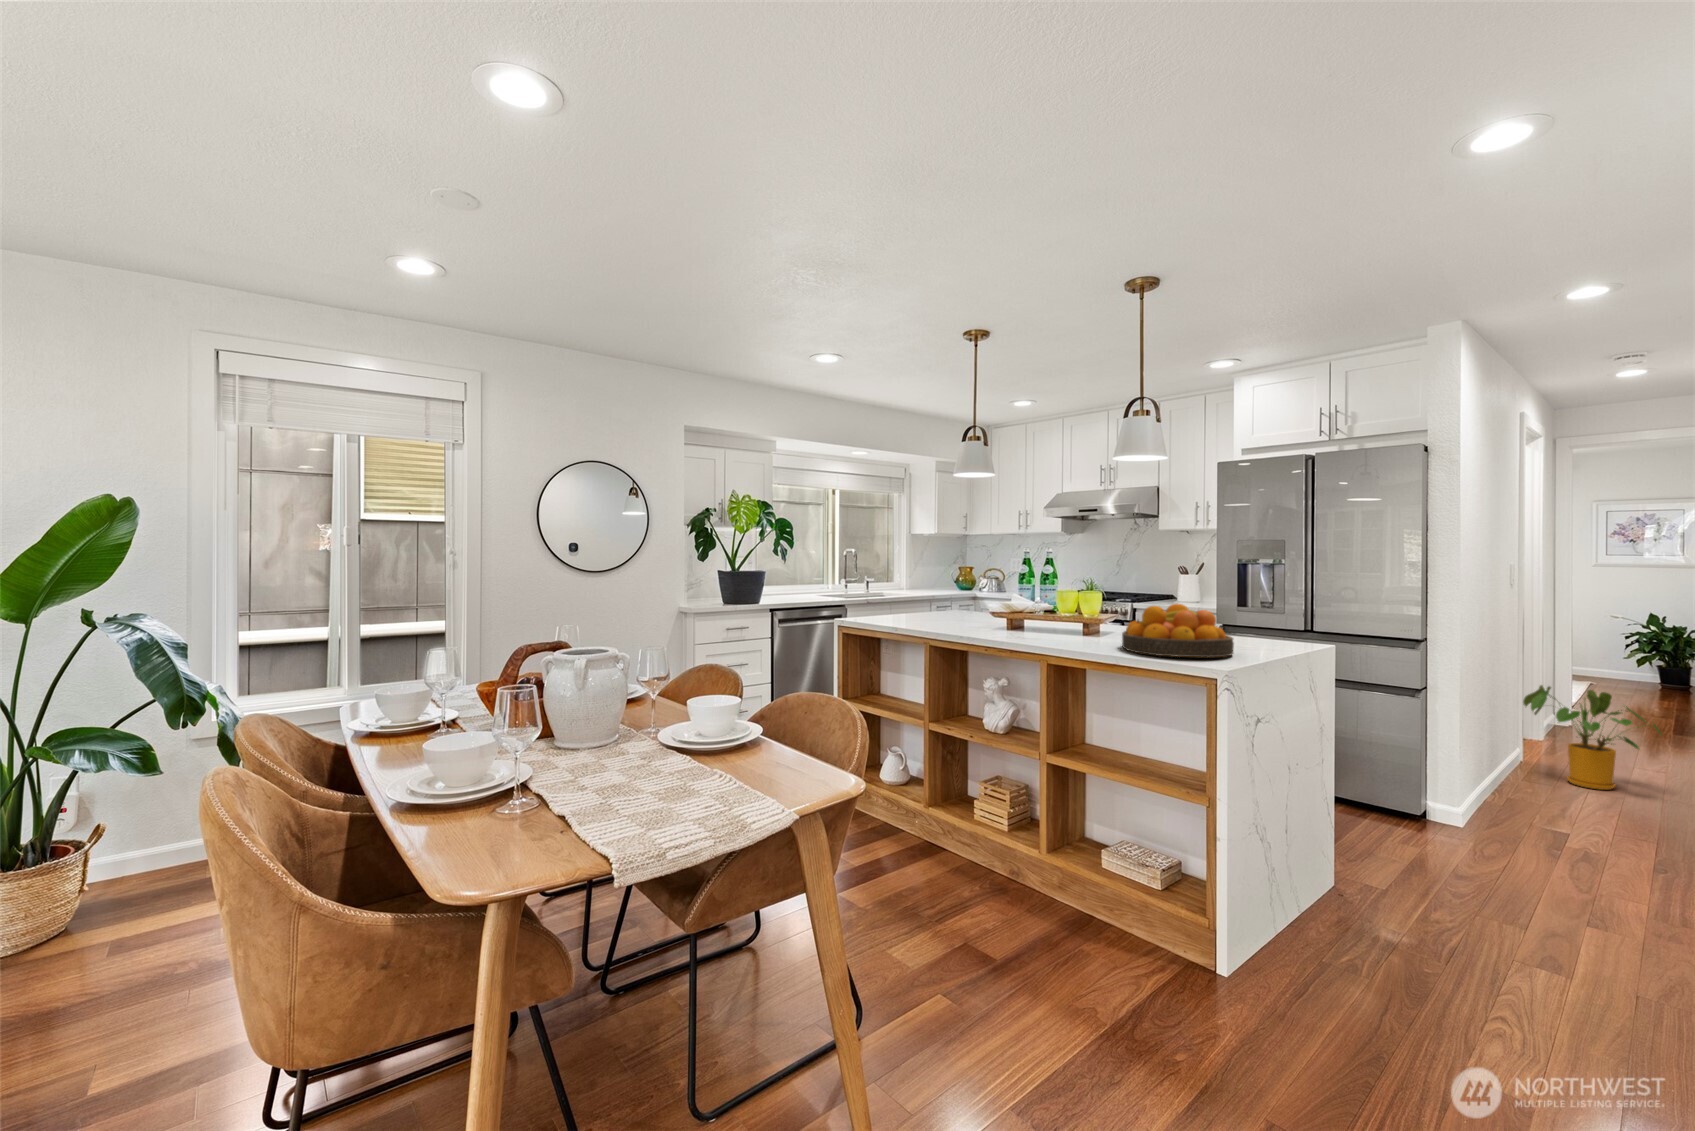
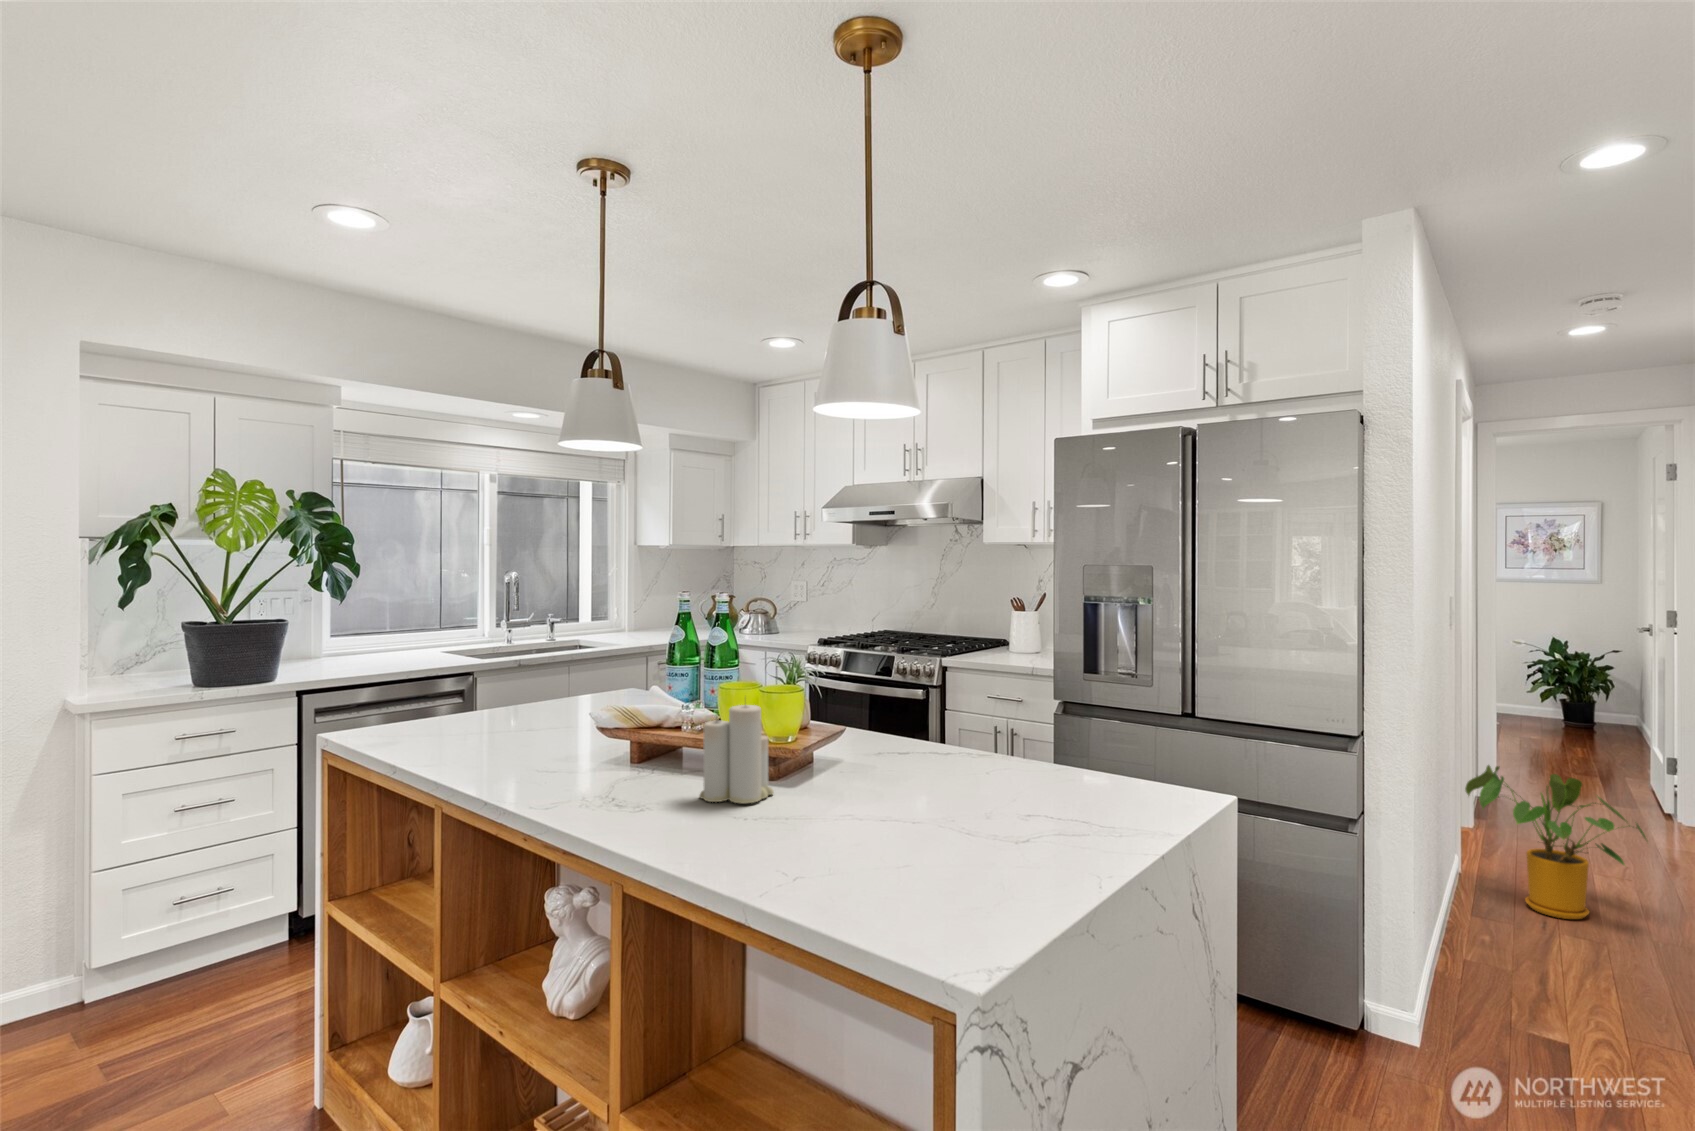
candle: none [1052,591,1087,639] -> present [699,705,774,803]
fruit bowl: present [1122,603,1234,658] -> none [821,728,1054,883]

